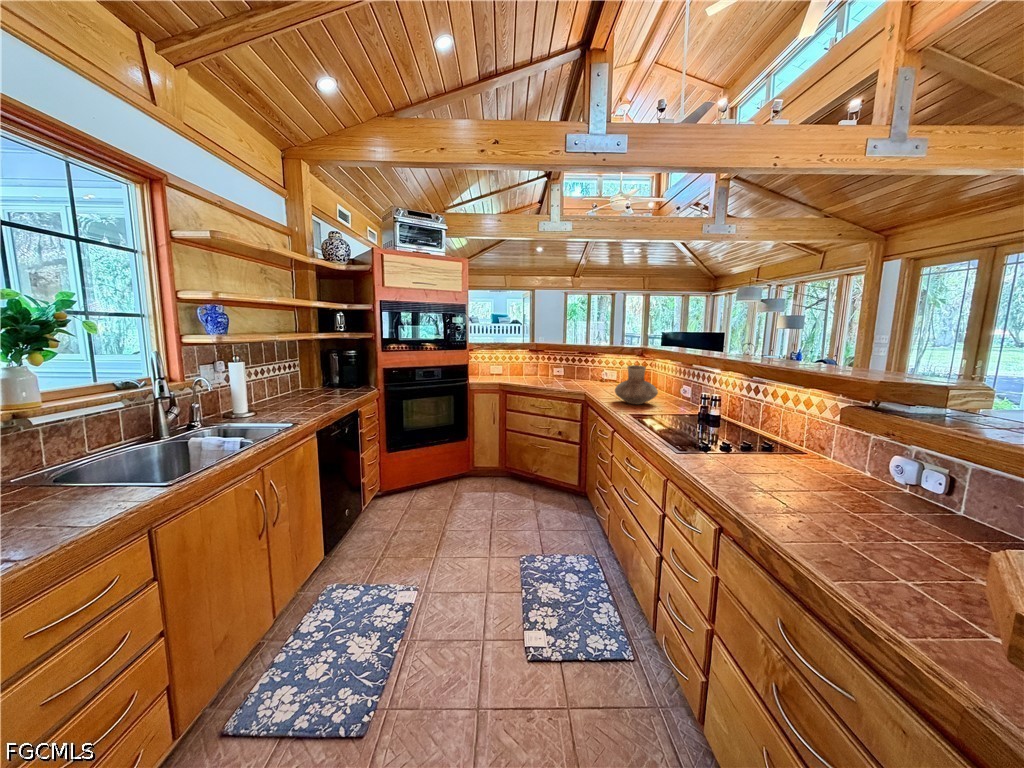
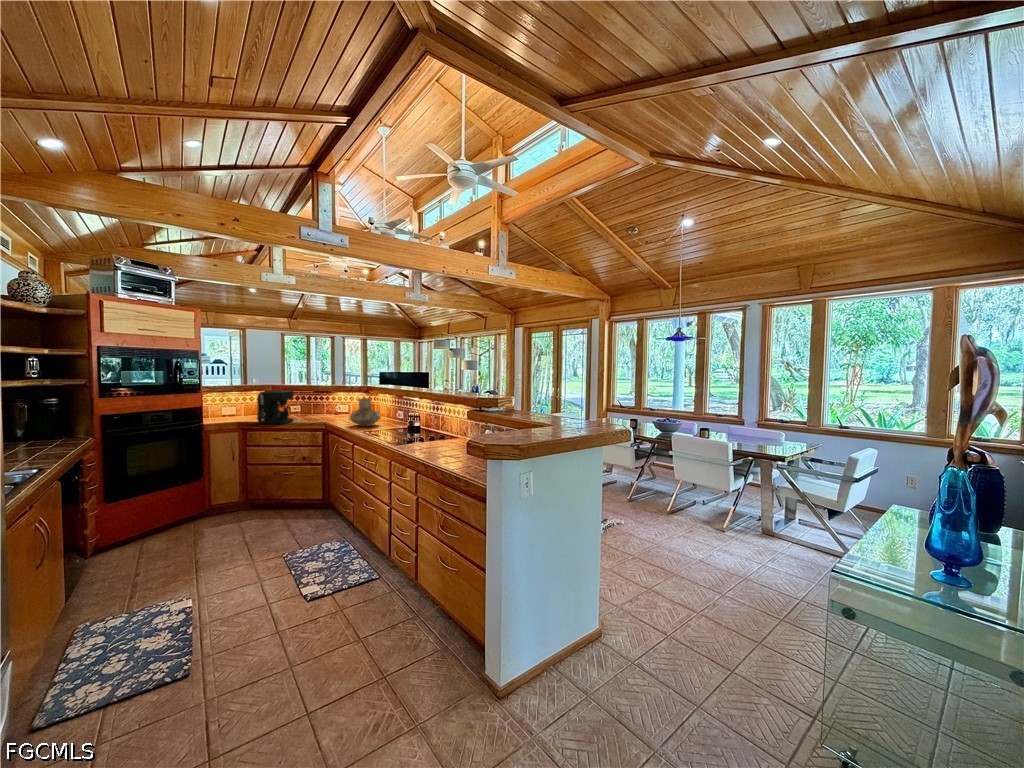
coffee maker: none [516,350,554,390] -> present [257,391,294,424]

